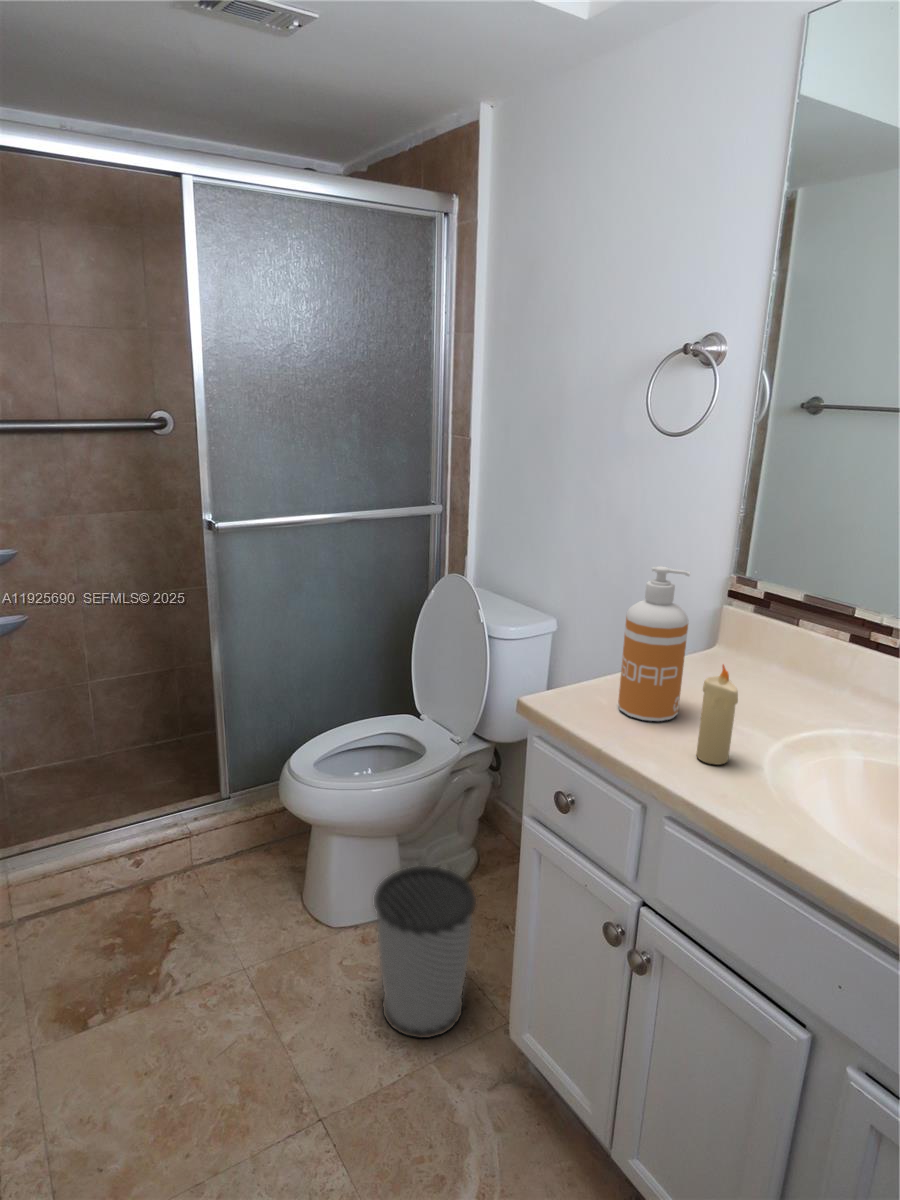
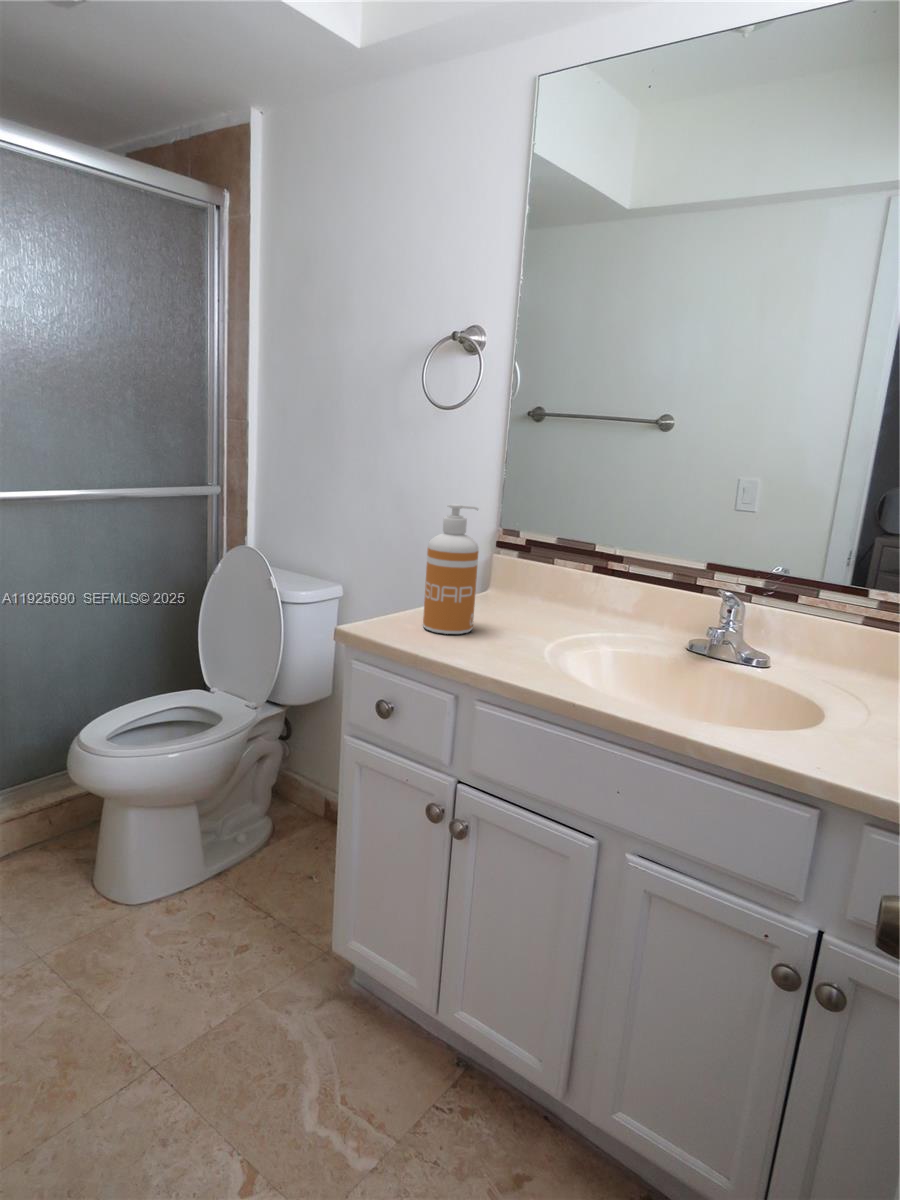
candle: present [696,664,738,765] -> none [494,572,525,655]
wastebasket: present [374,866,476,1038] -> none [189,818,290,981]

